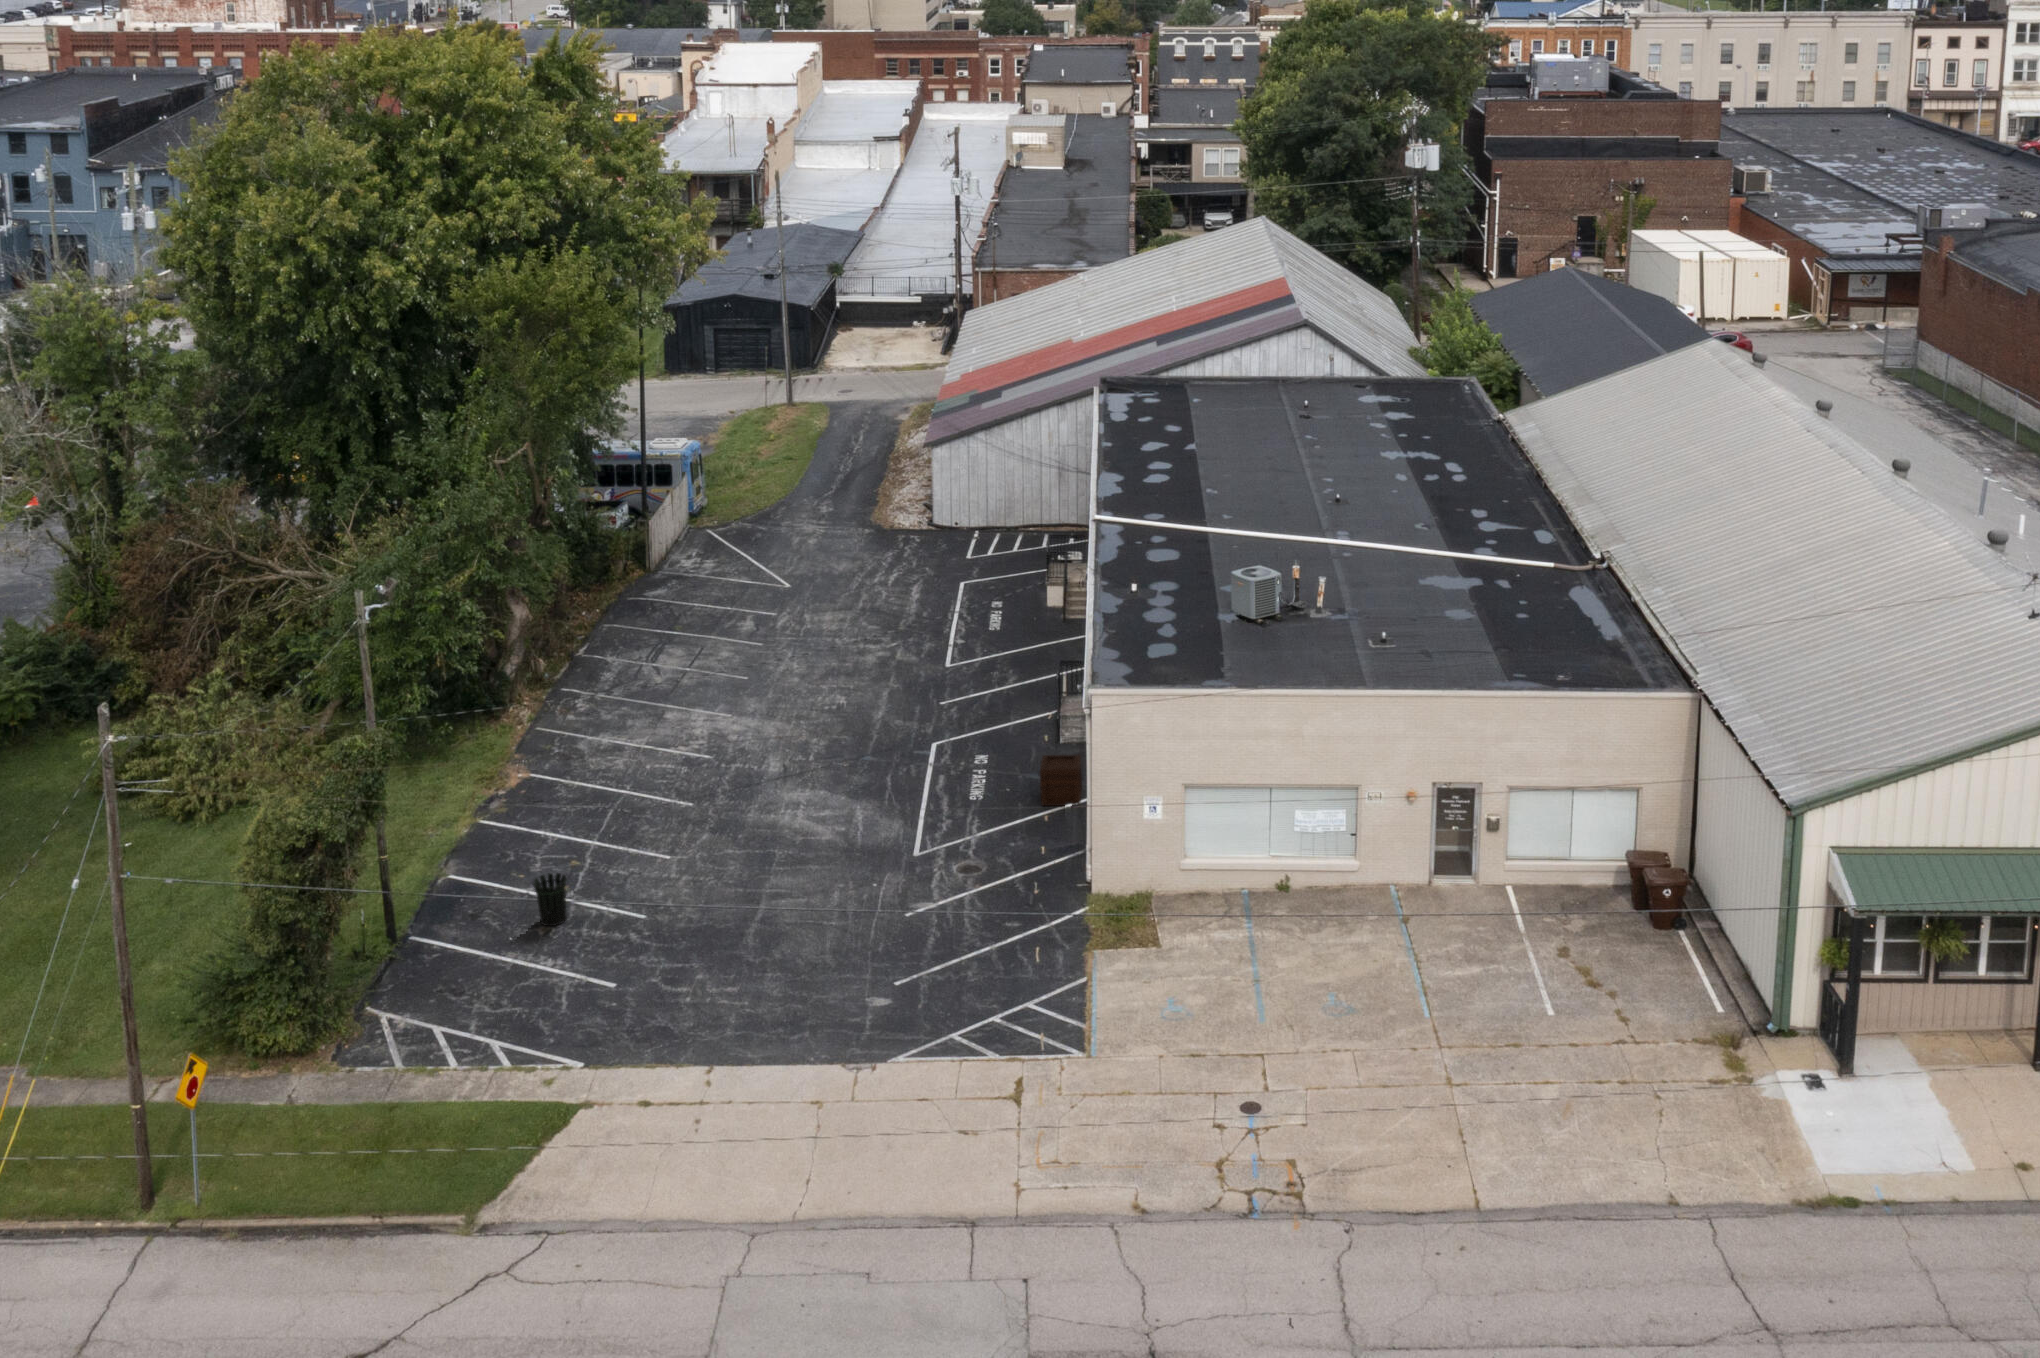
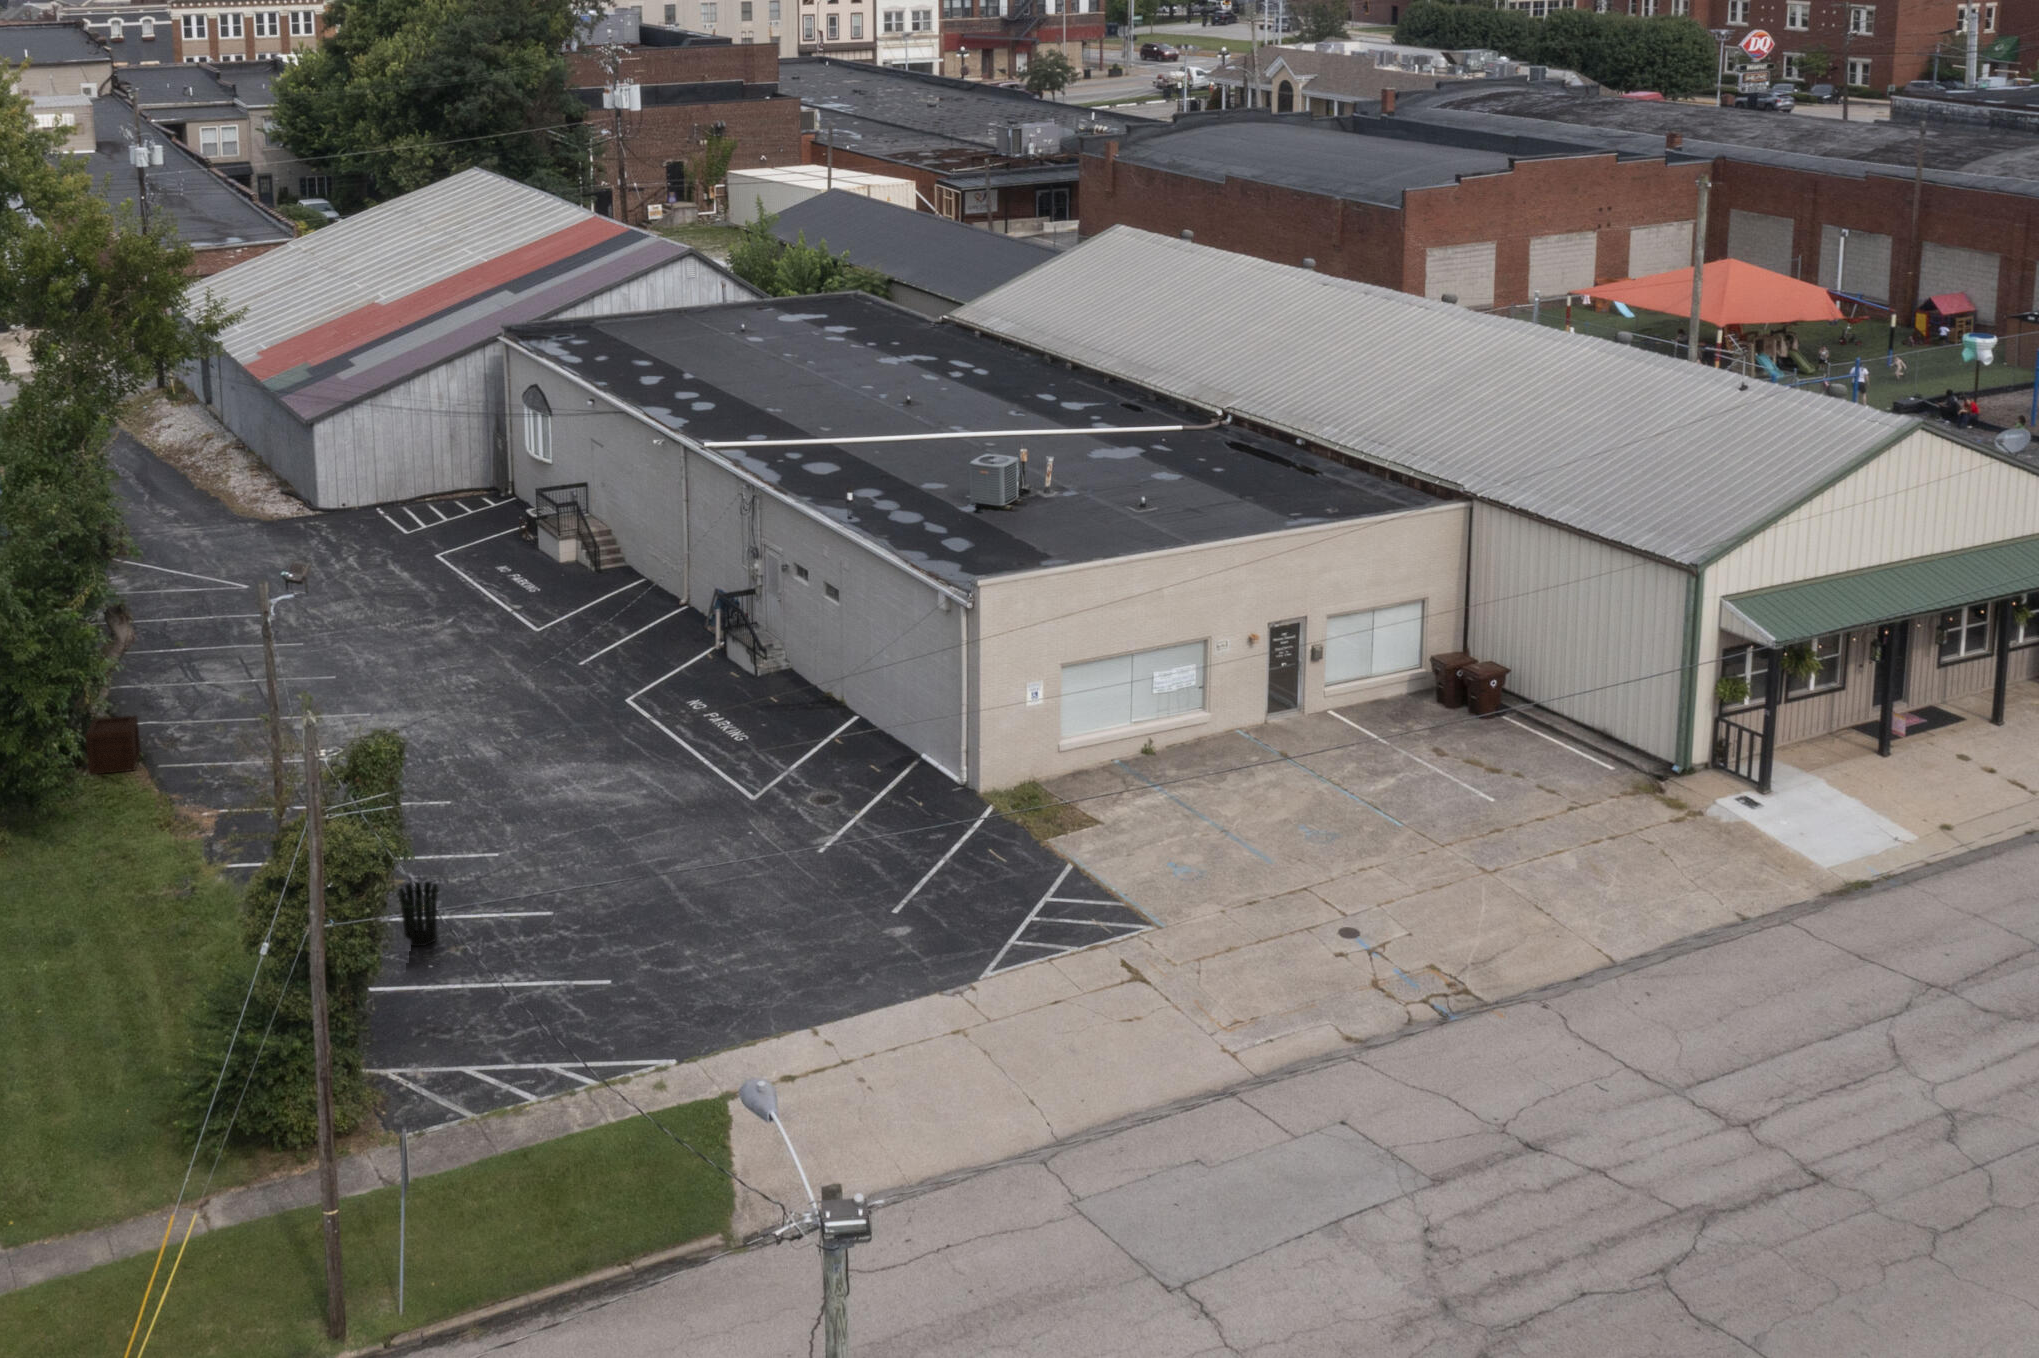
wooden crate: present [1040,754,1082,806] -> present [86,716,141,774]

